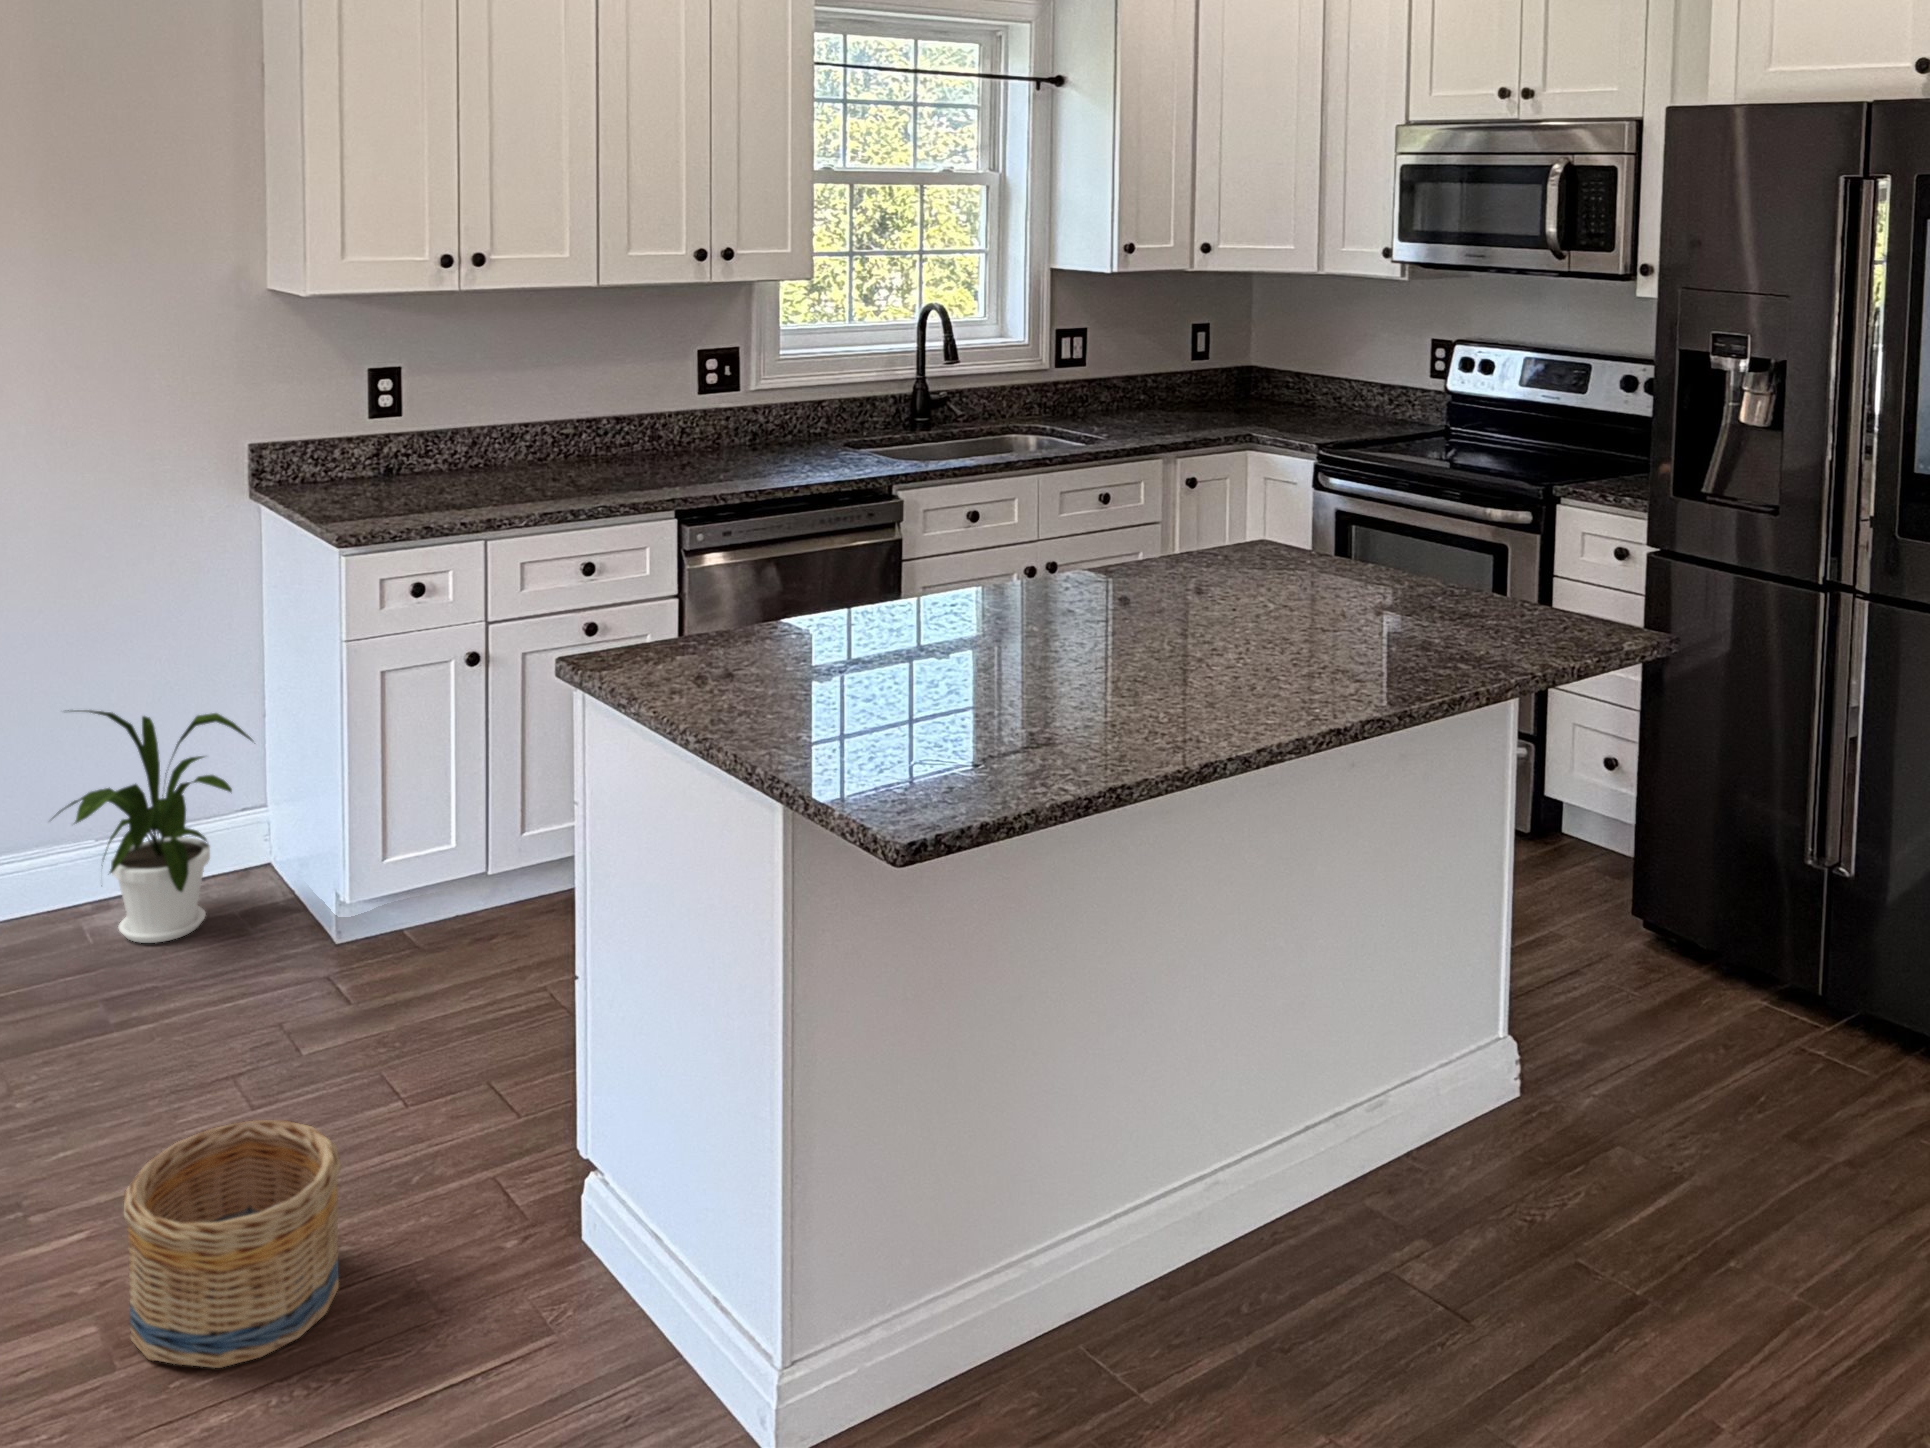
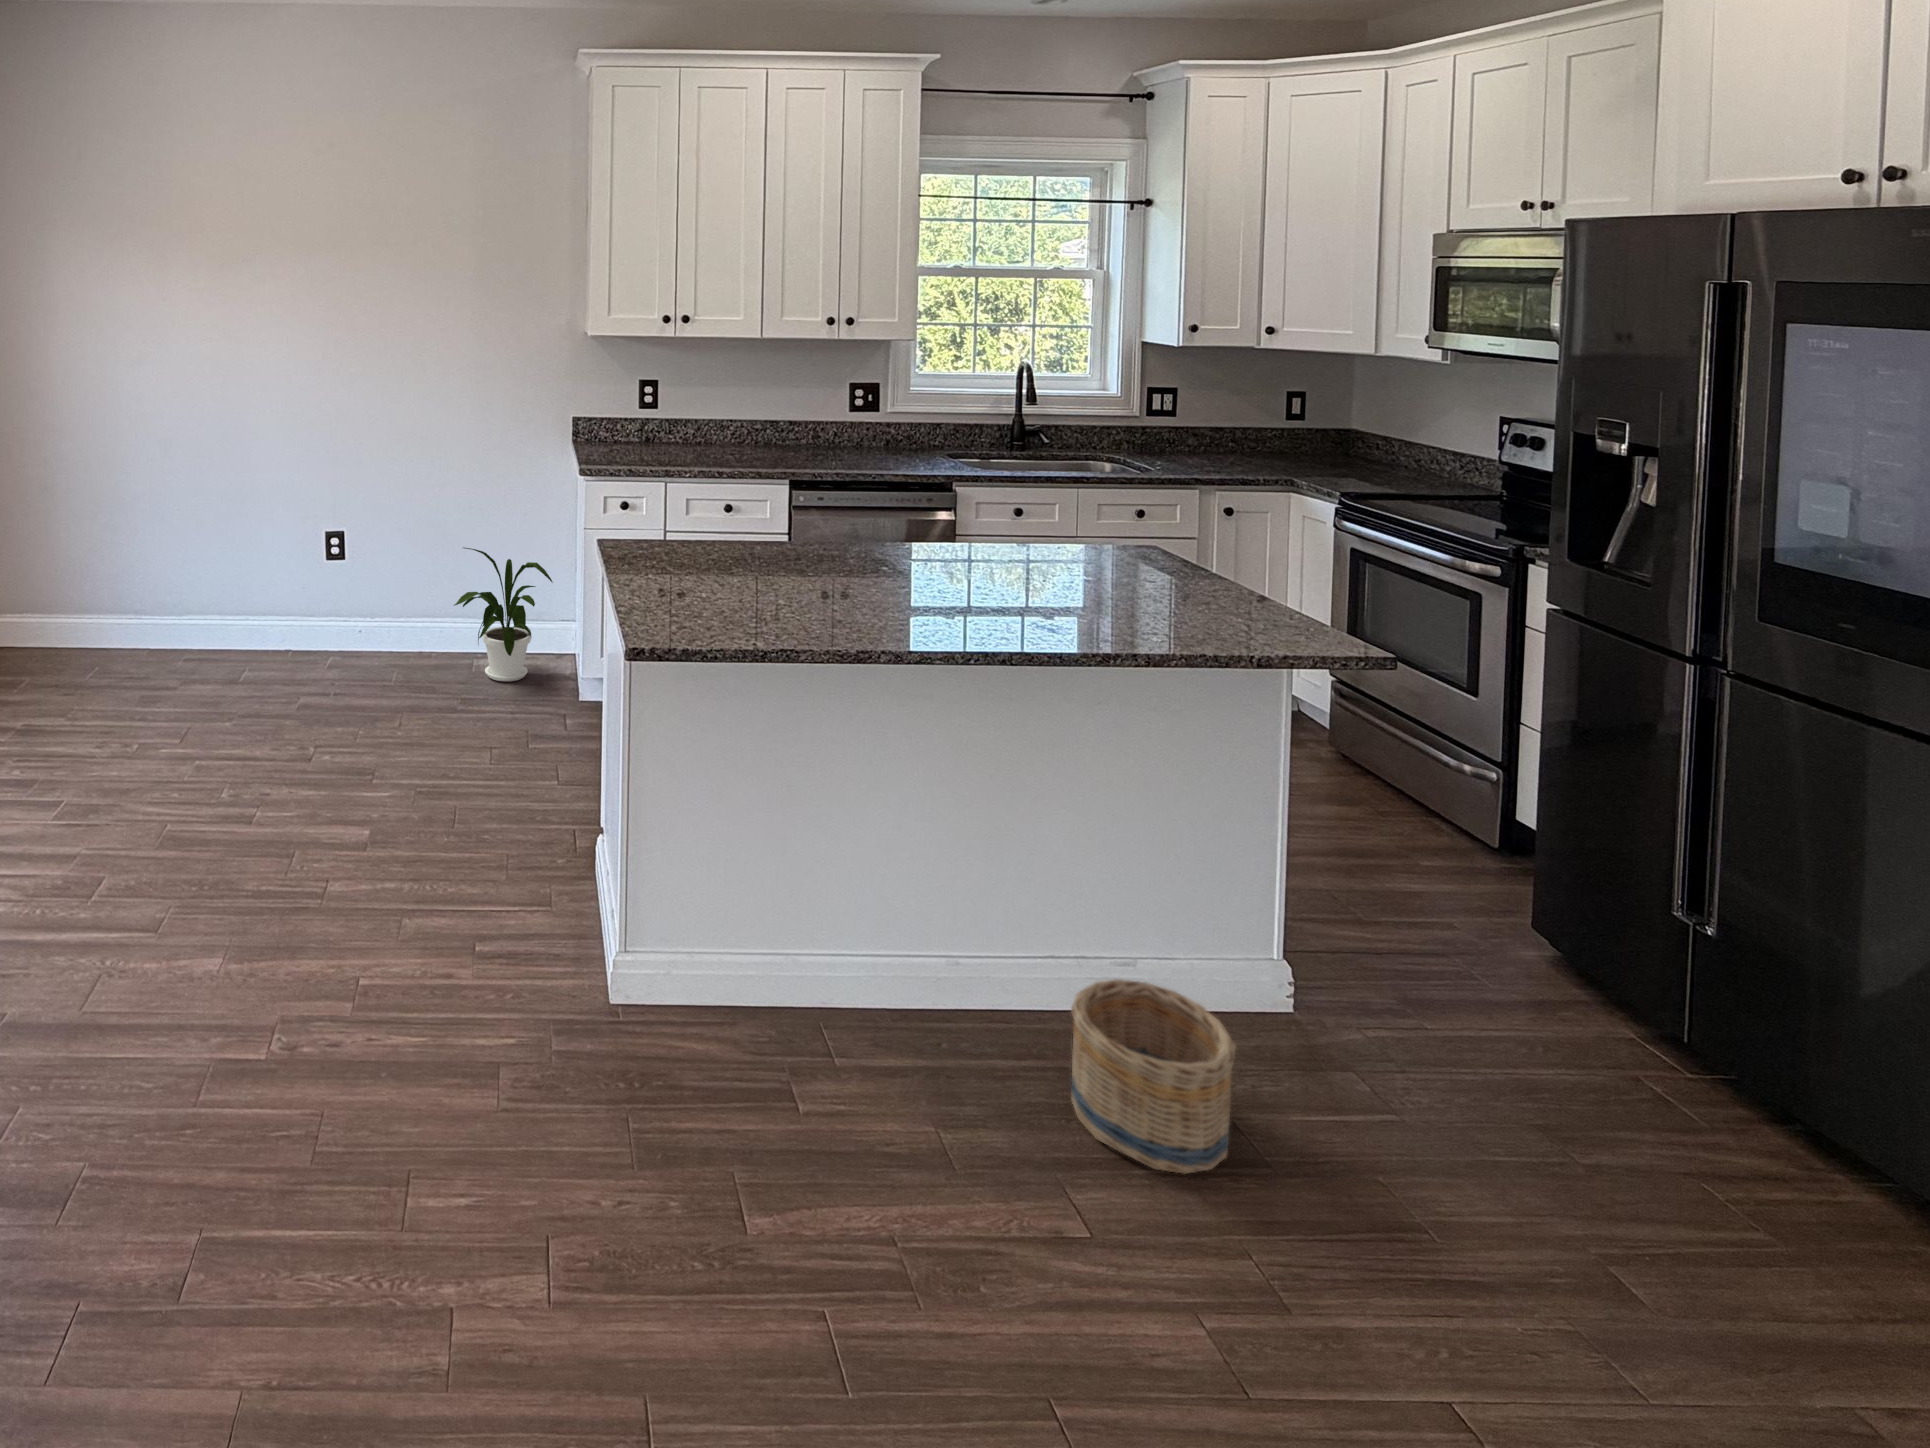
basket: present [124,1120,341,1368] -> present [1071,979,1235,1174]

